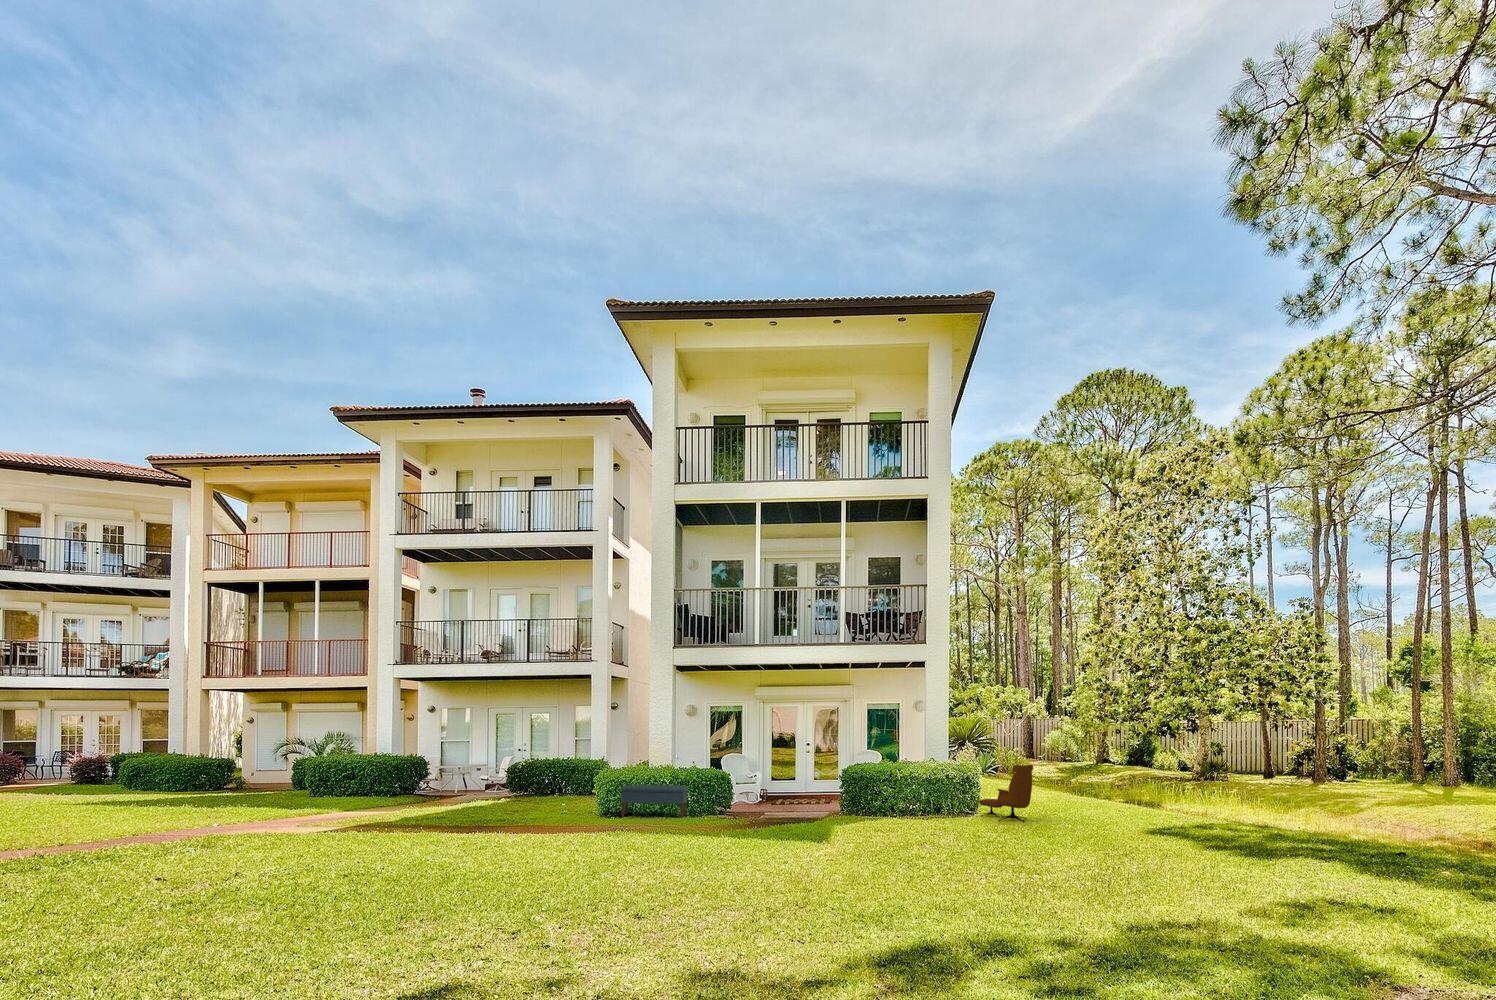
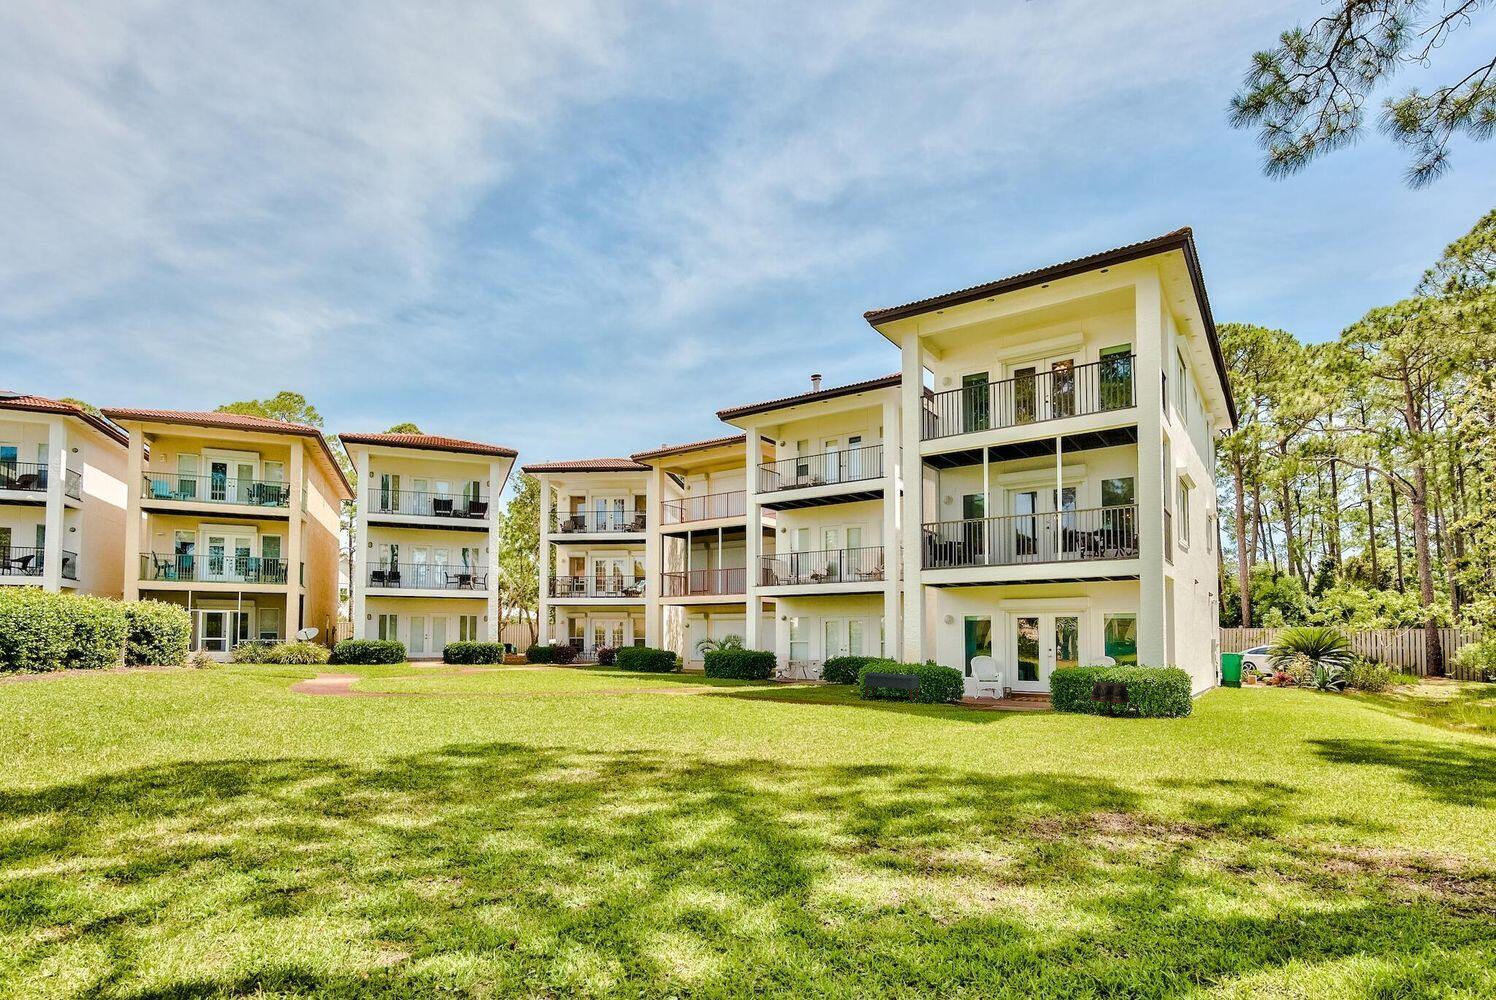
lounge chair: present [979,765,1033,823] -> none [1188,670,1236,725]
side table: none [892,783,933,822] -> present [1090,682,1130,717]

